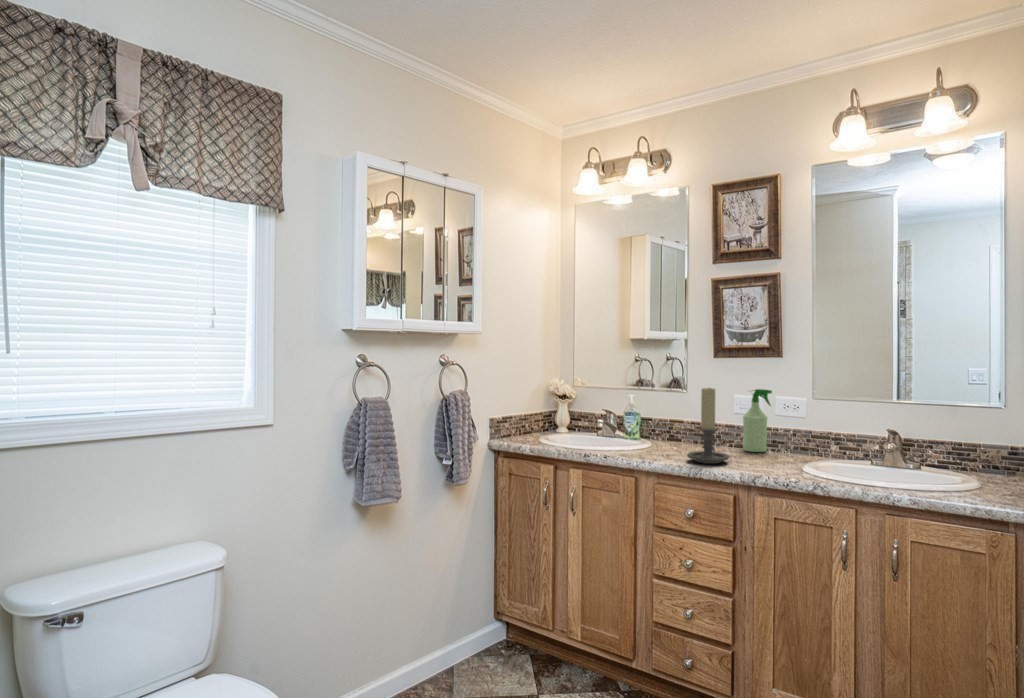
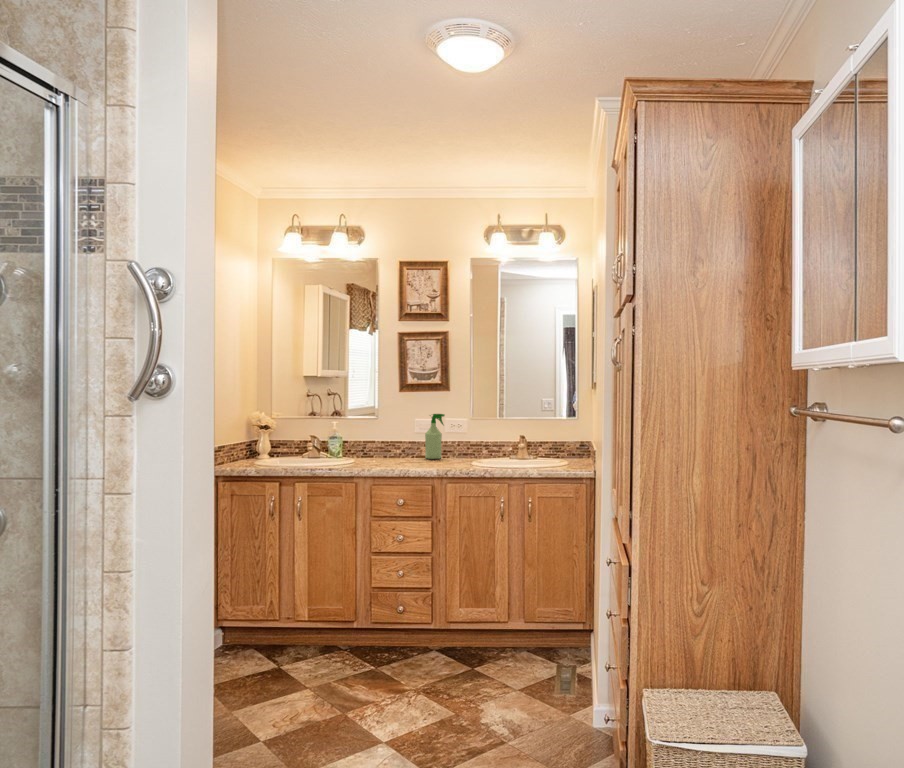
candle holder: present [687,388,729,464] -> none [395,411,424,466]

